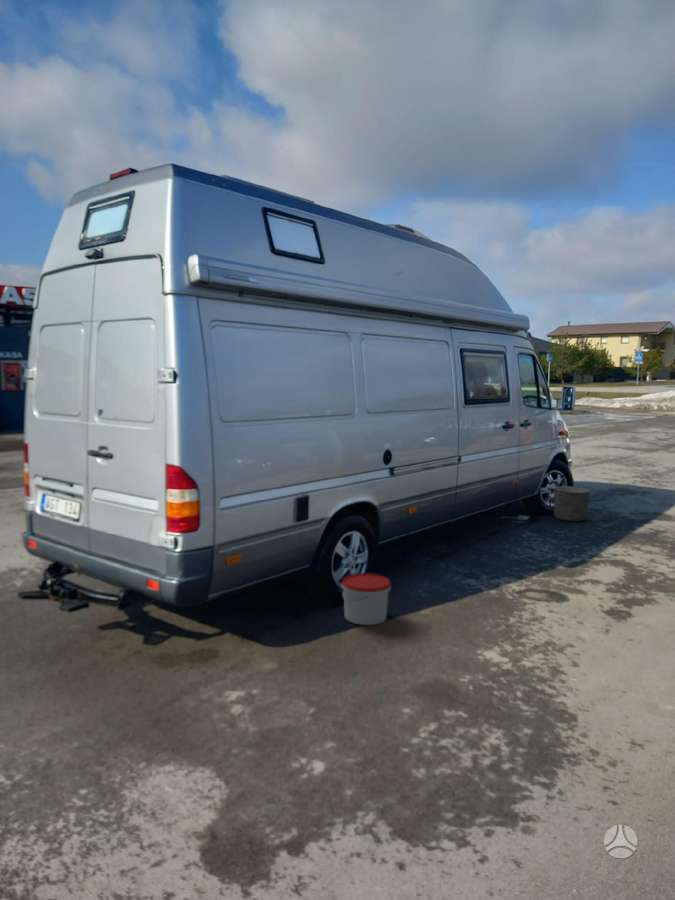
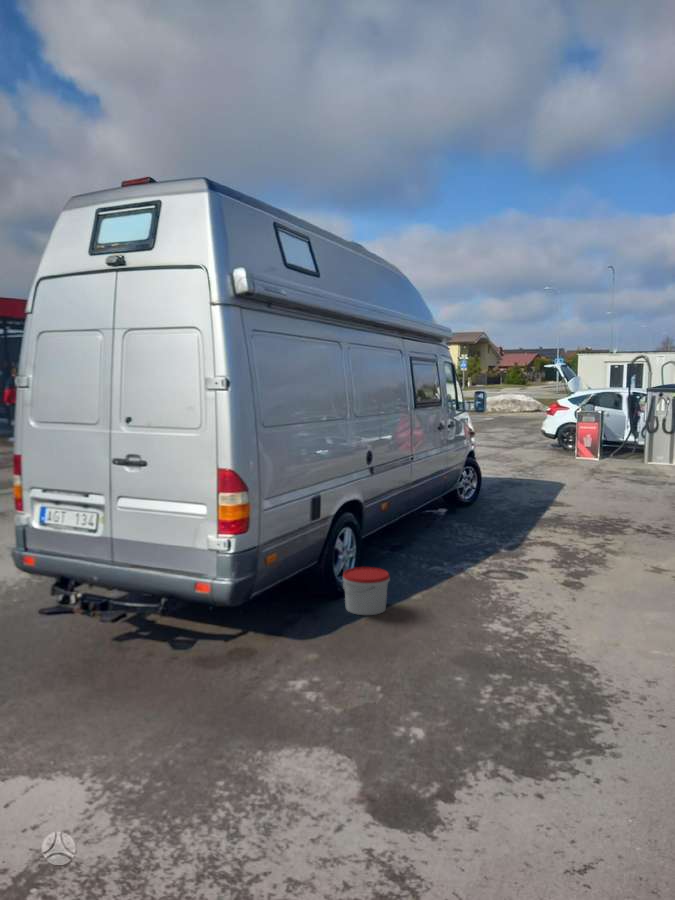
planter: present [554,486,590,521] -> none [469,481,500,512]

